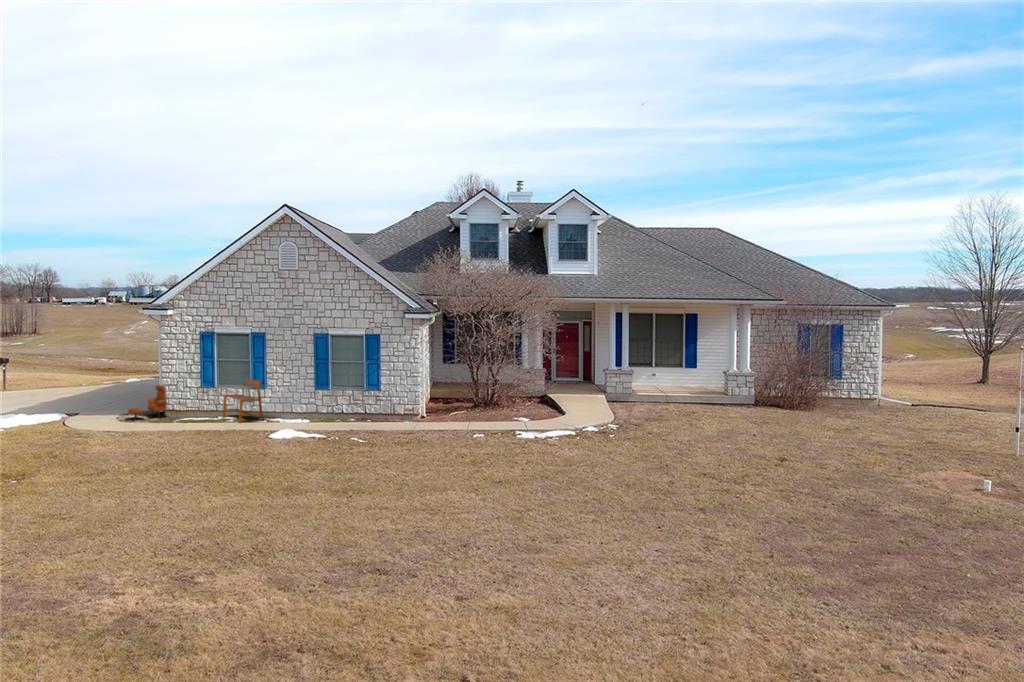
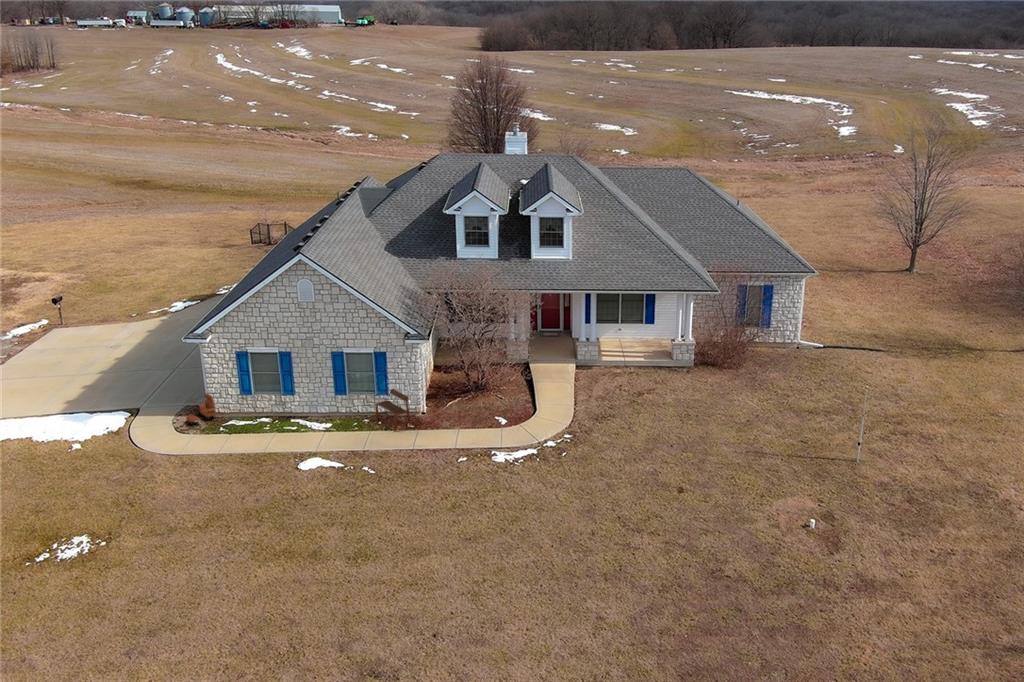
bench: present [223,378,263,423] -> present [375,389,411,432]

